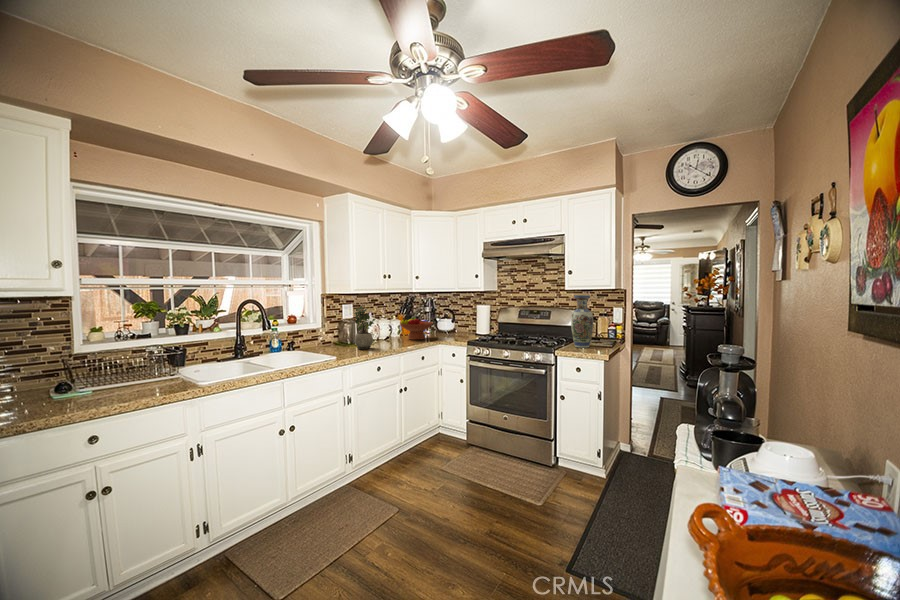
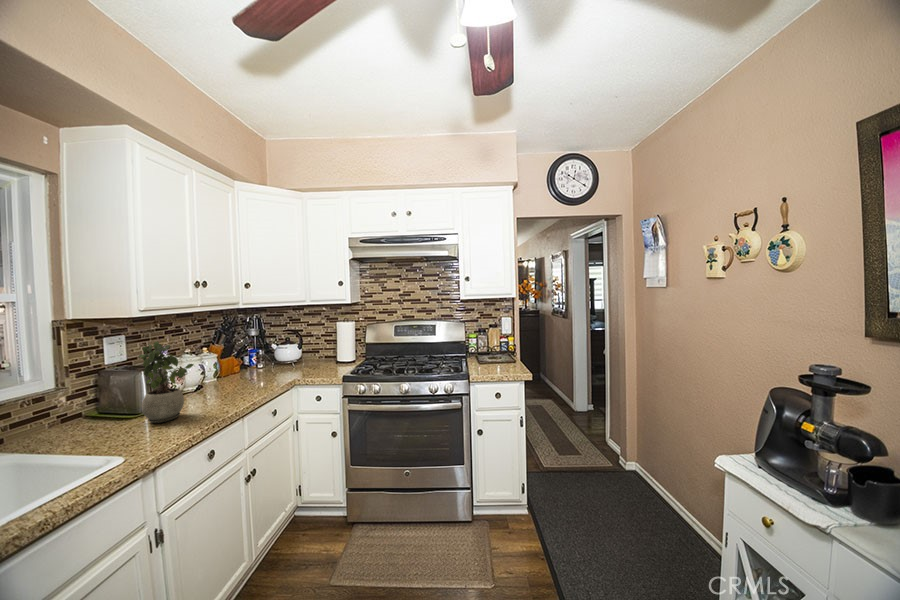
vase: present [571,295,593,348] -> none [481,306,505,368]
fruit bowl: present [400,317,433,340] -> none [223,347,282,382]

